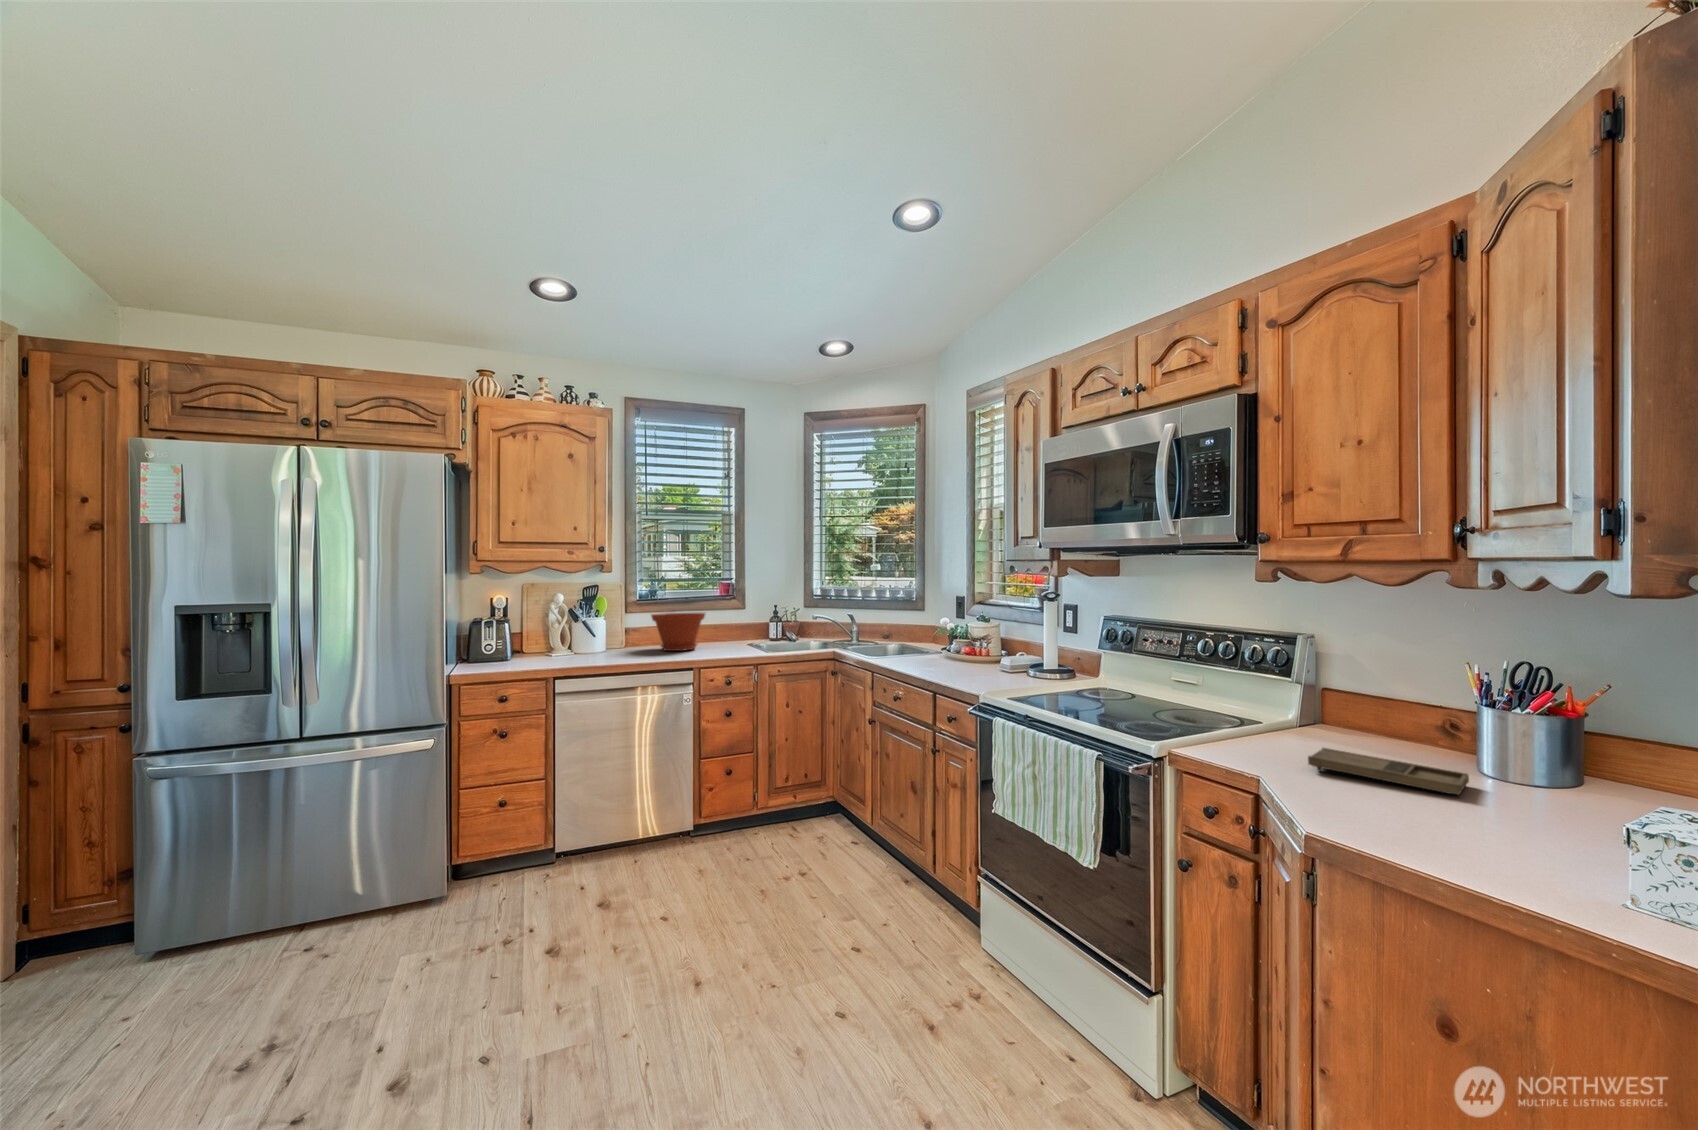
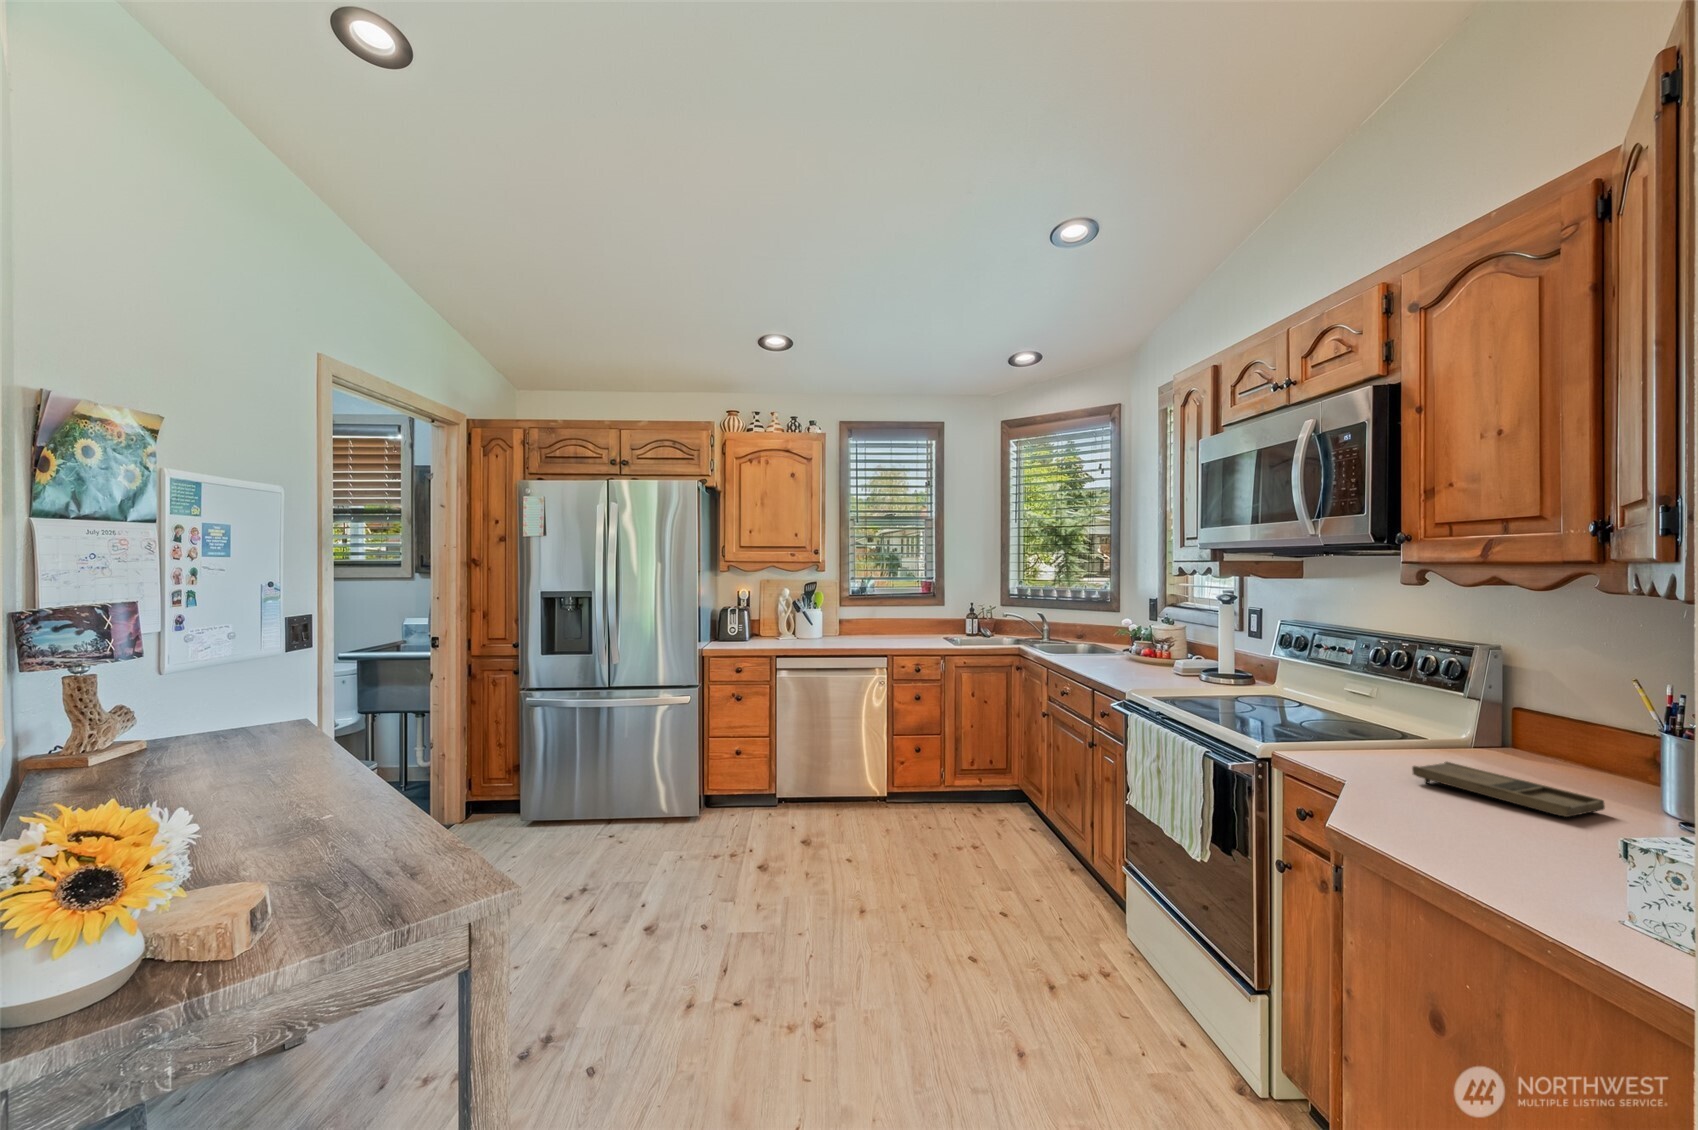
plant pot: present [651,613,705,651] -> none [858,608,905,641]

